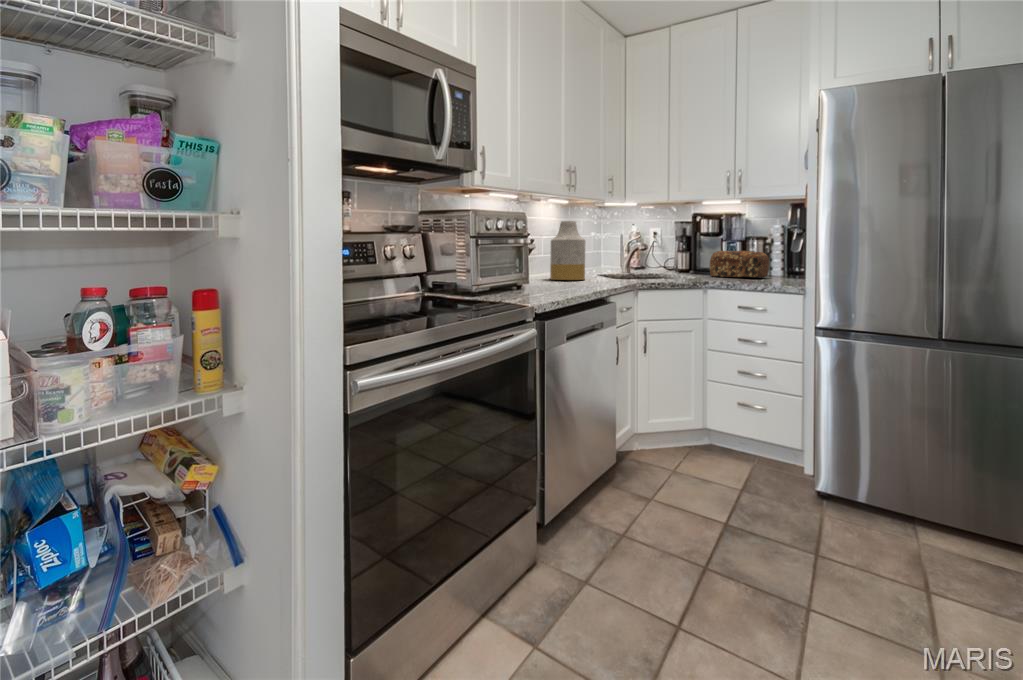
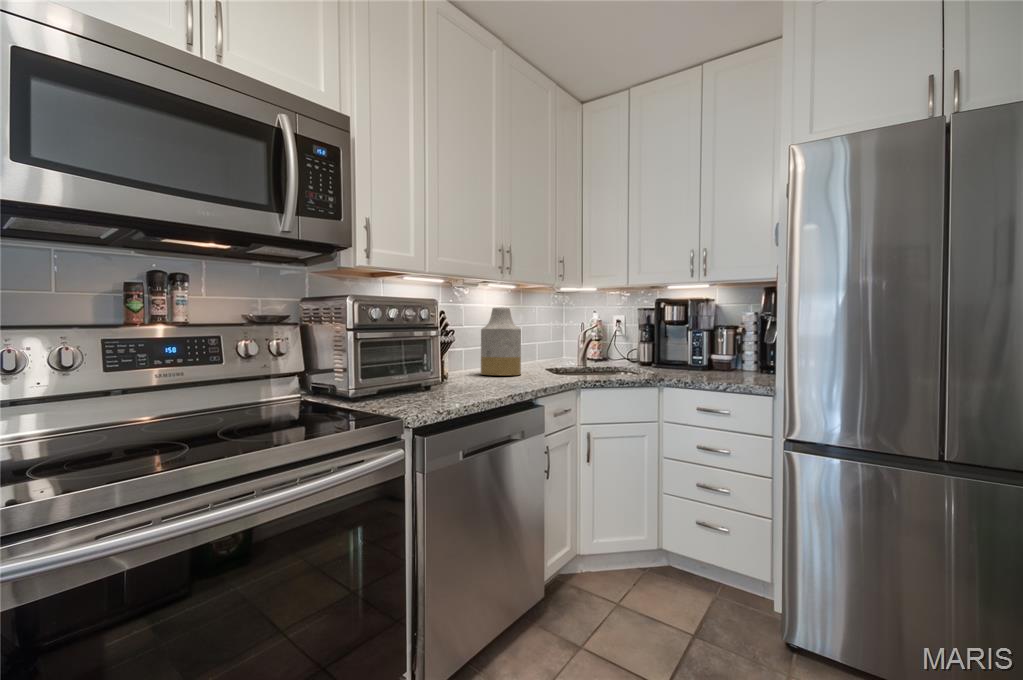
bread loaf: present [710,251,769,277] -> none [670,342,738,373]

